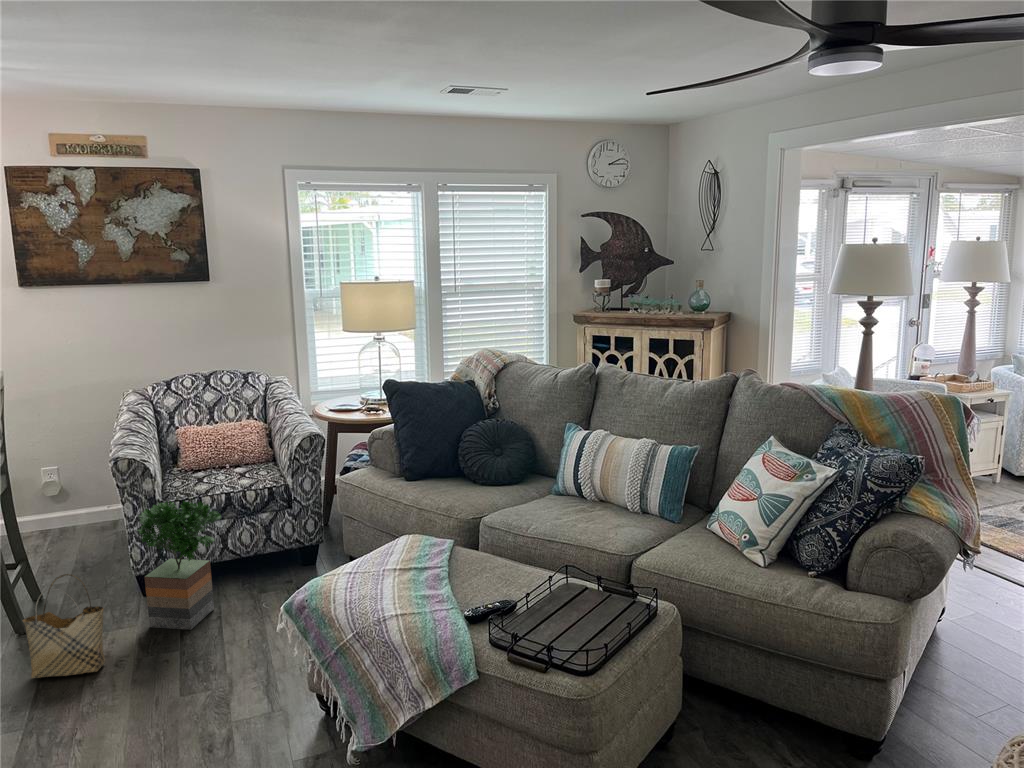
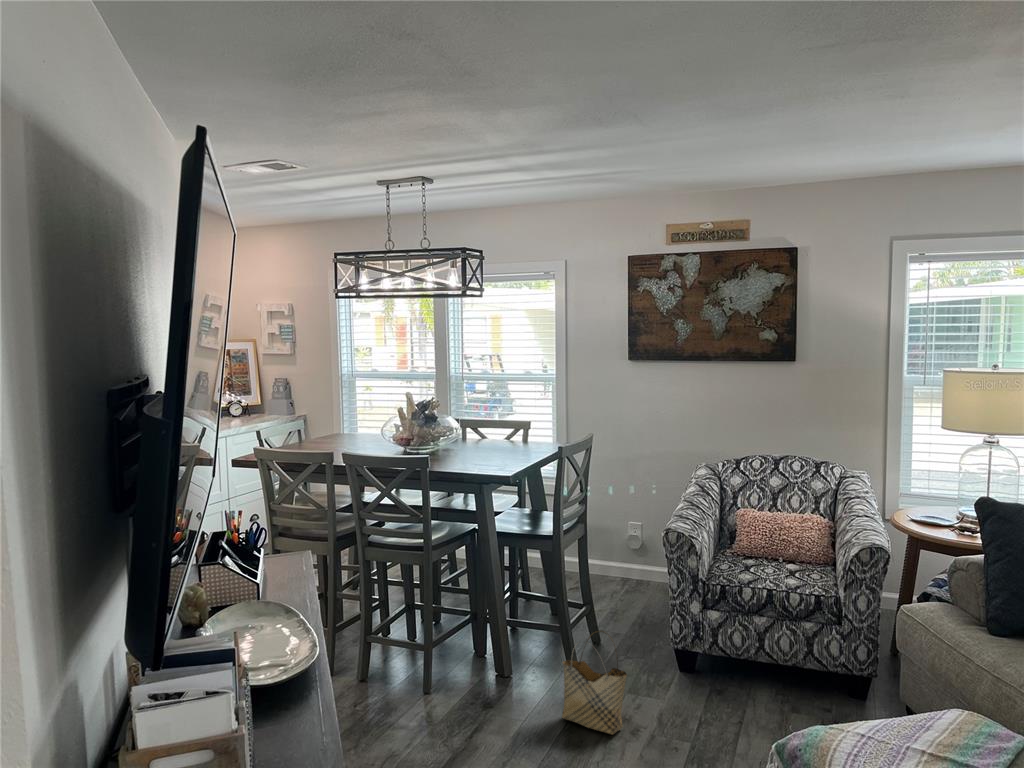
potted tree: present [138,501,220,630] -> none [669,582,756,726]

